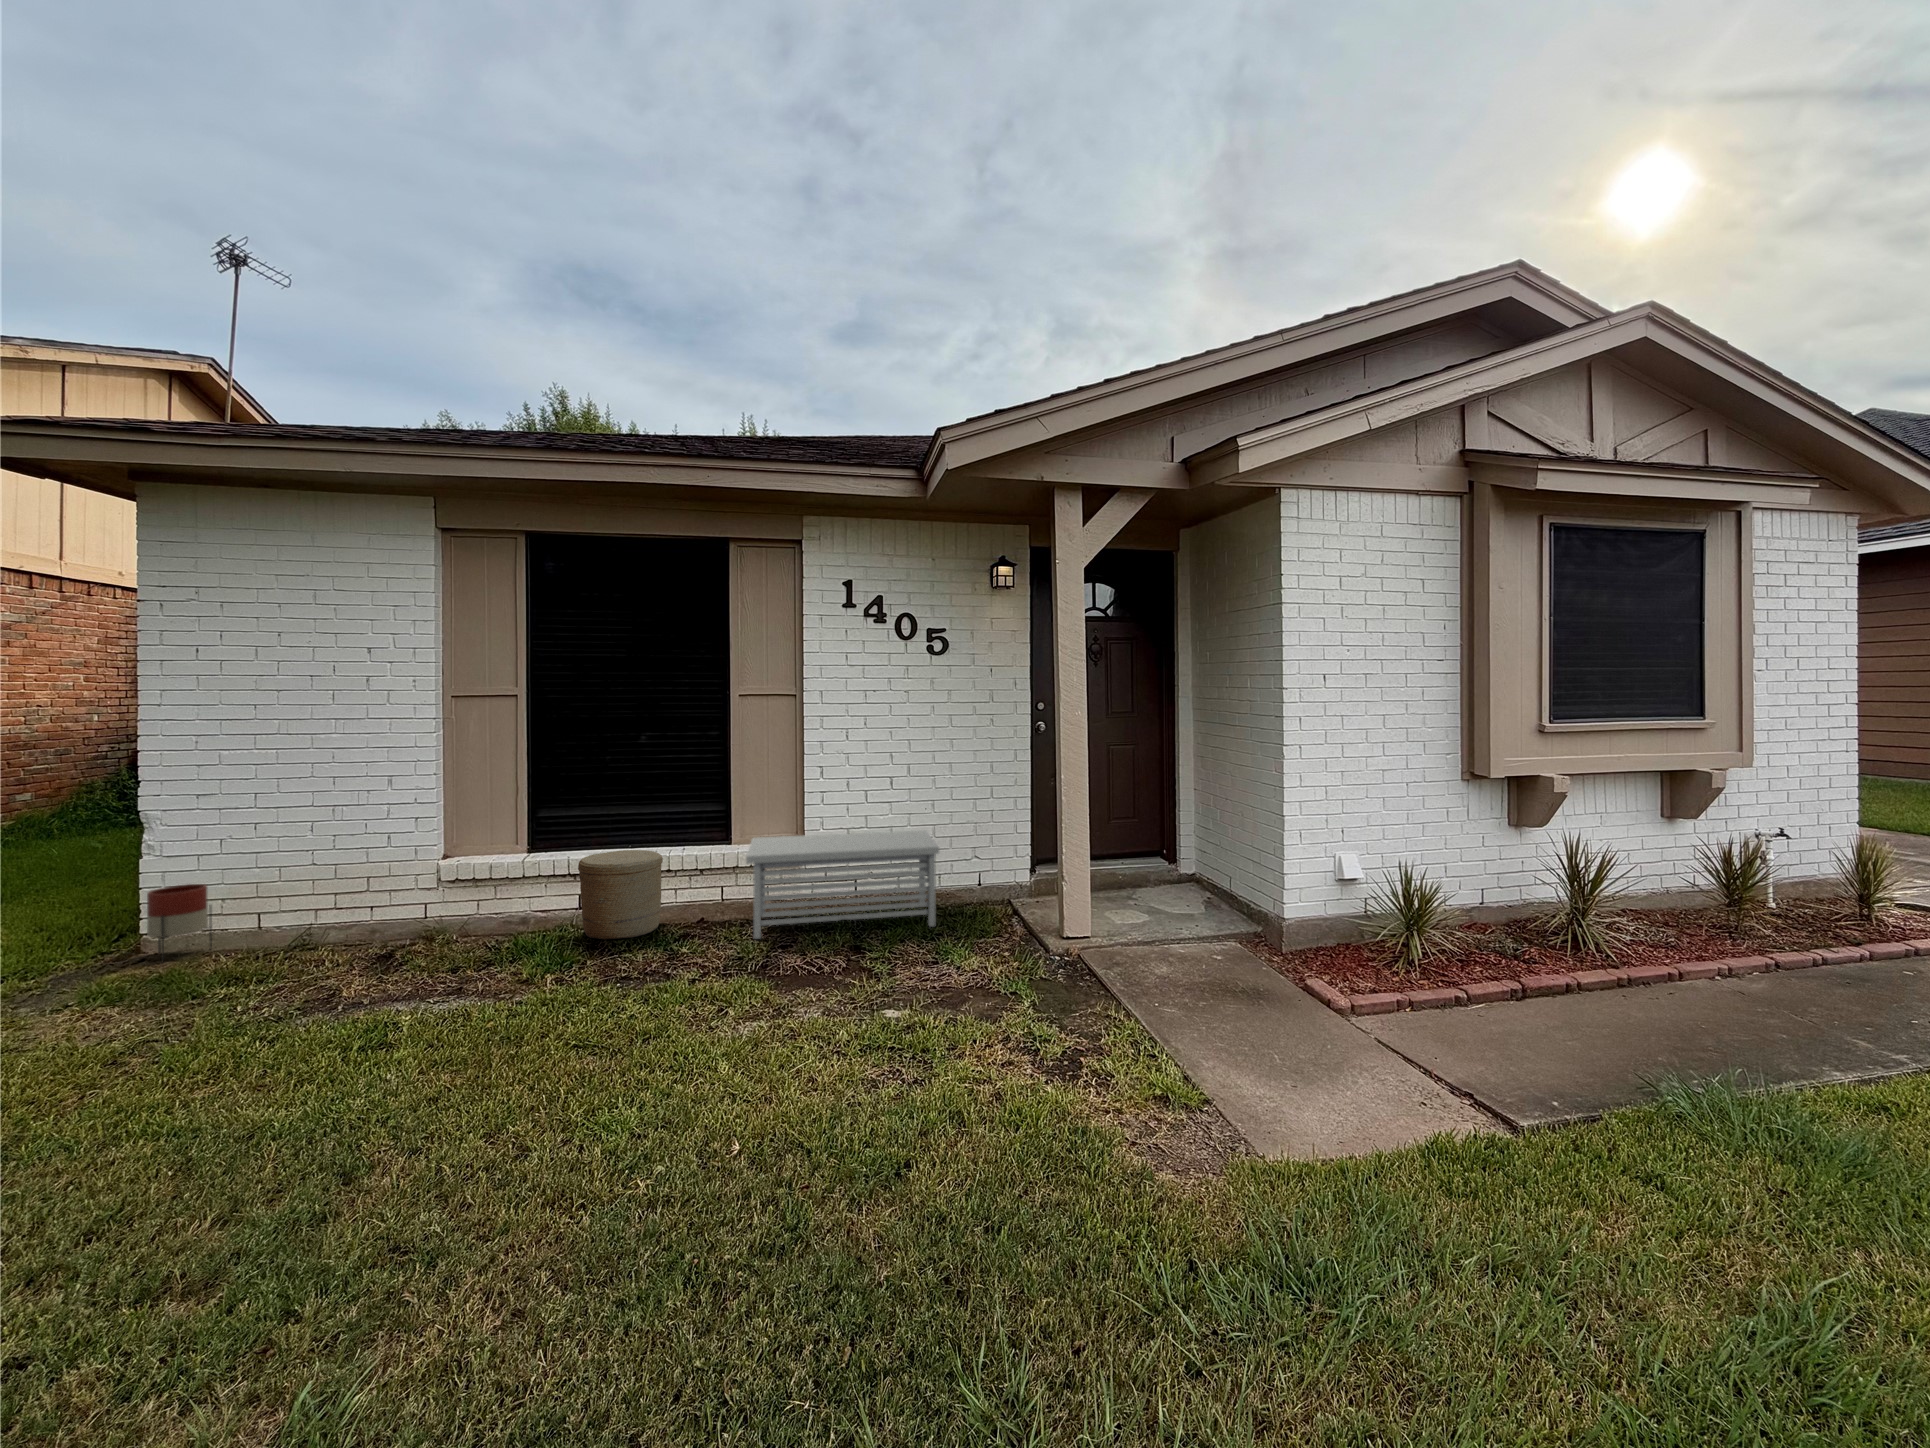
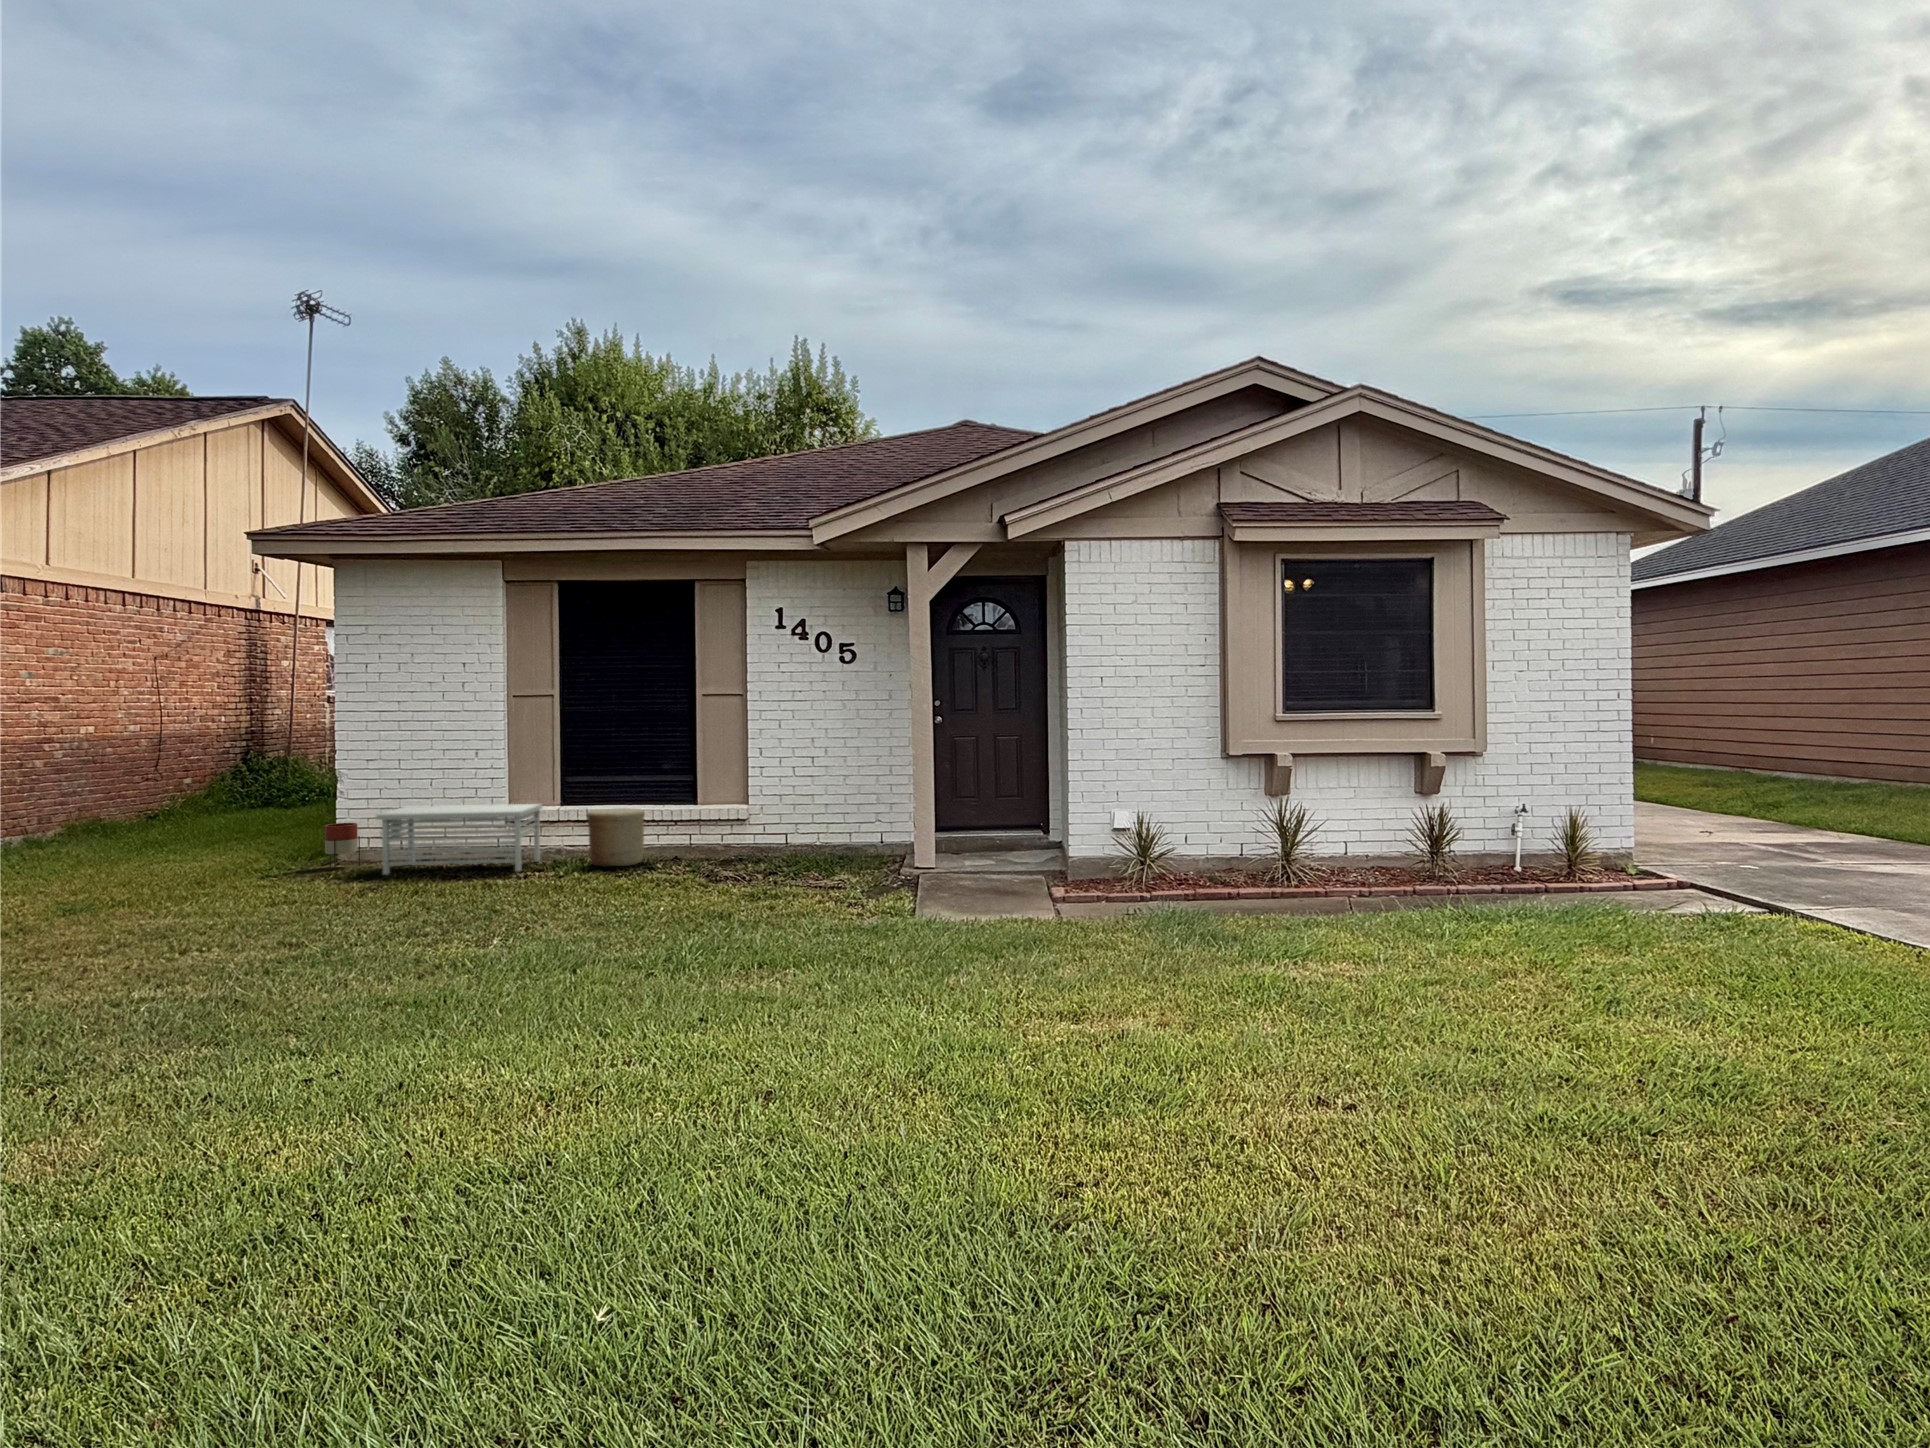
storage bench: present [746,830,939,939] -> present [376,804,542,875]

